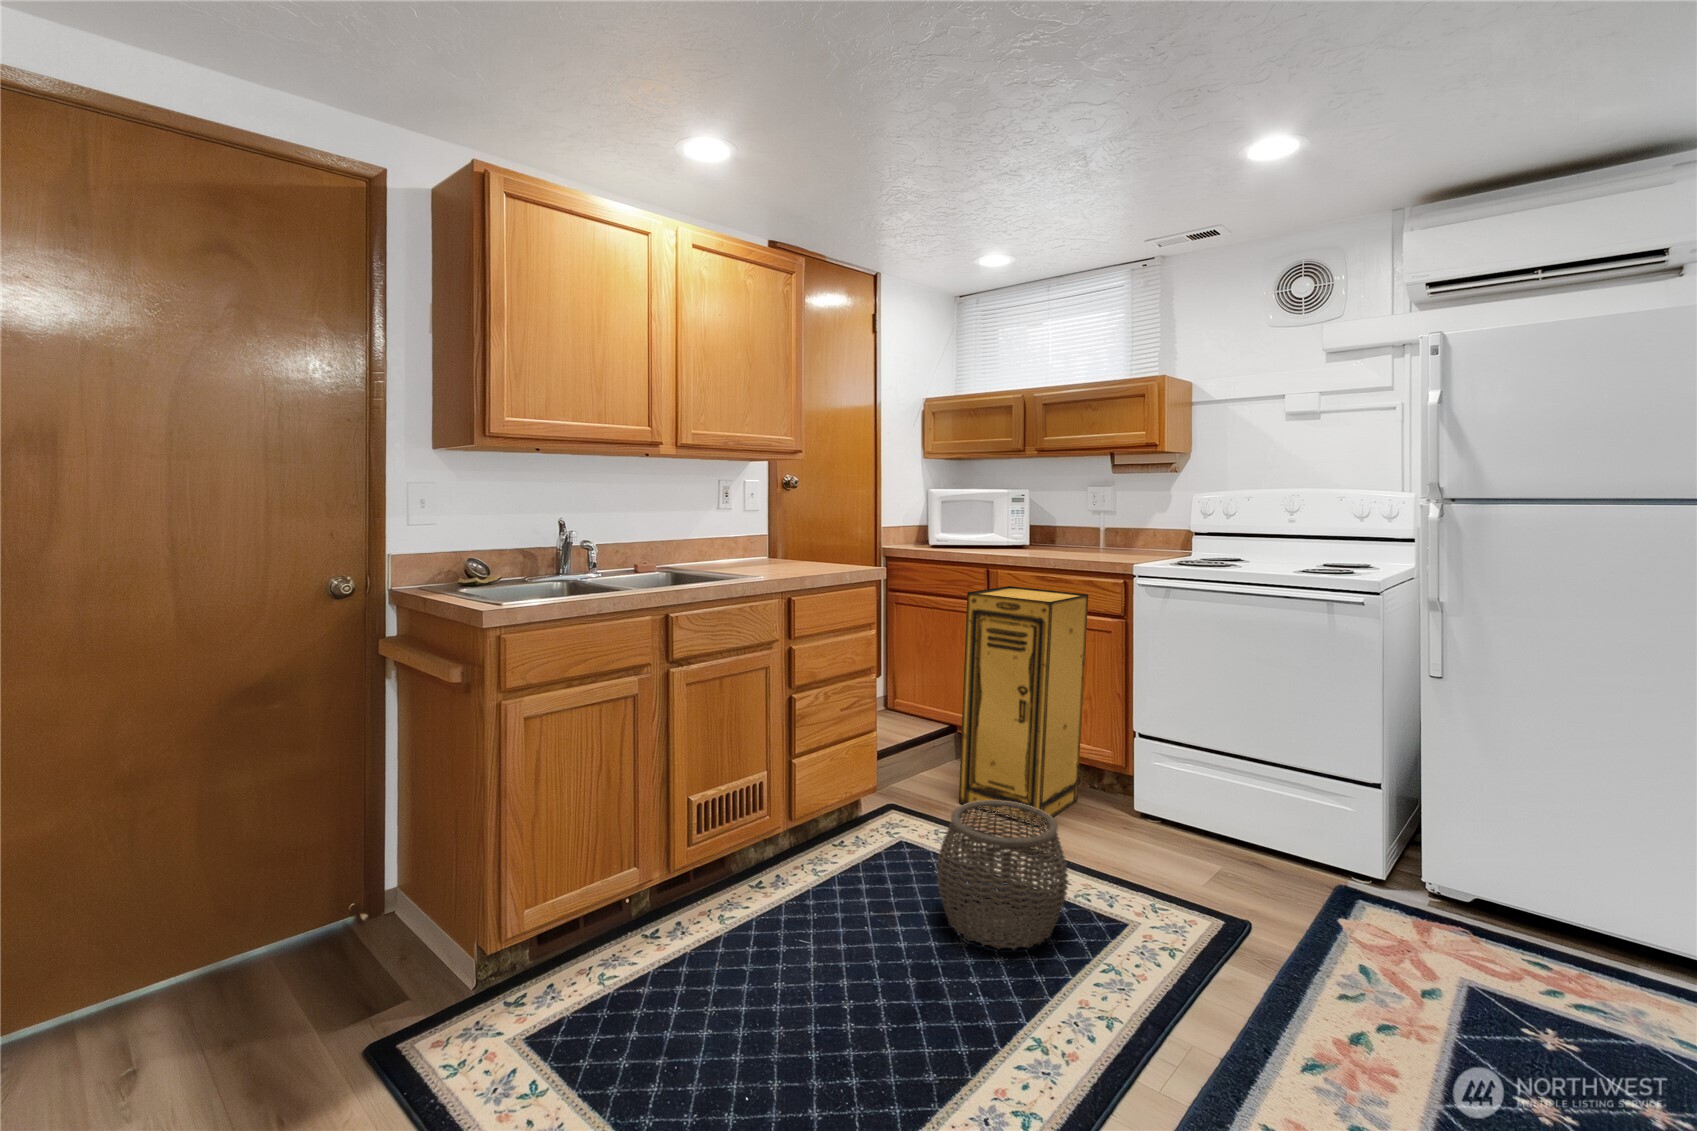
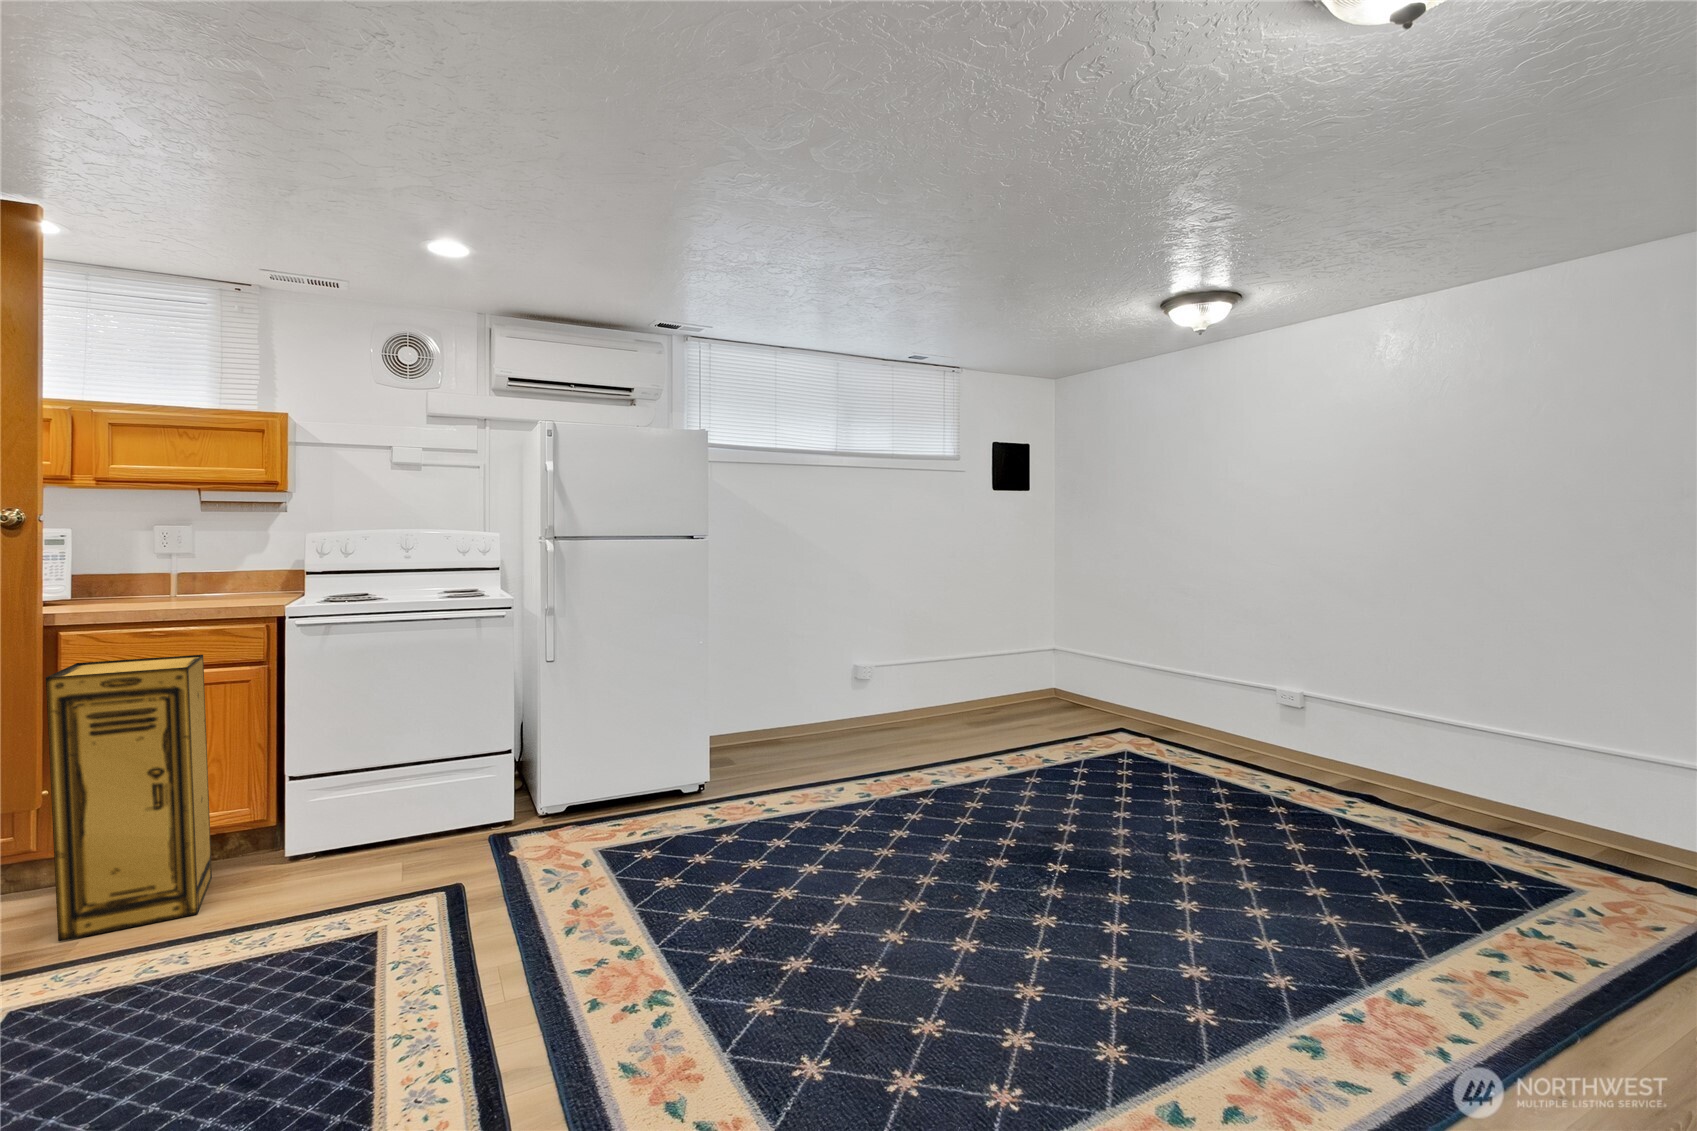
woven basket: present [937,800,1068,950] -> none [170,866,336,1028]

